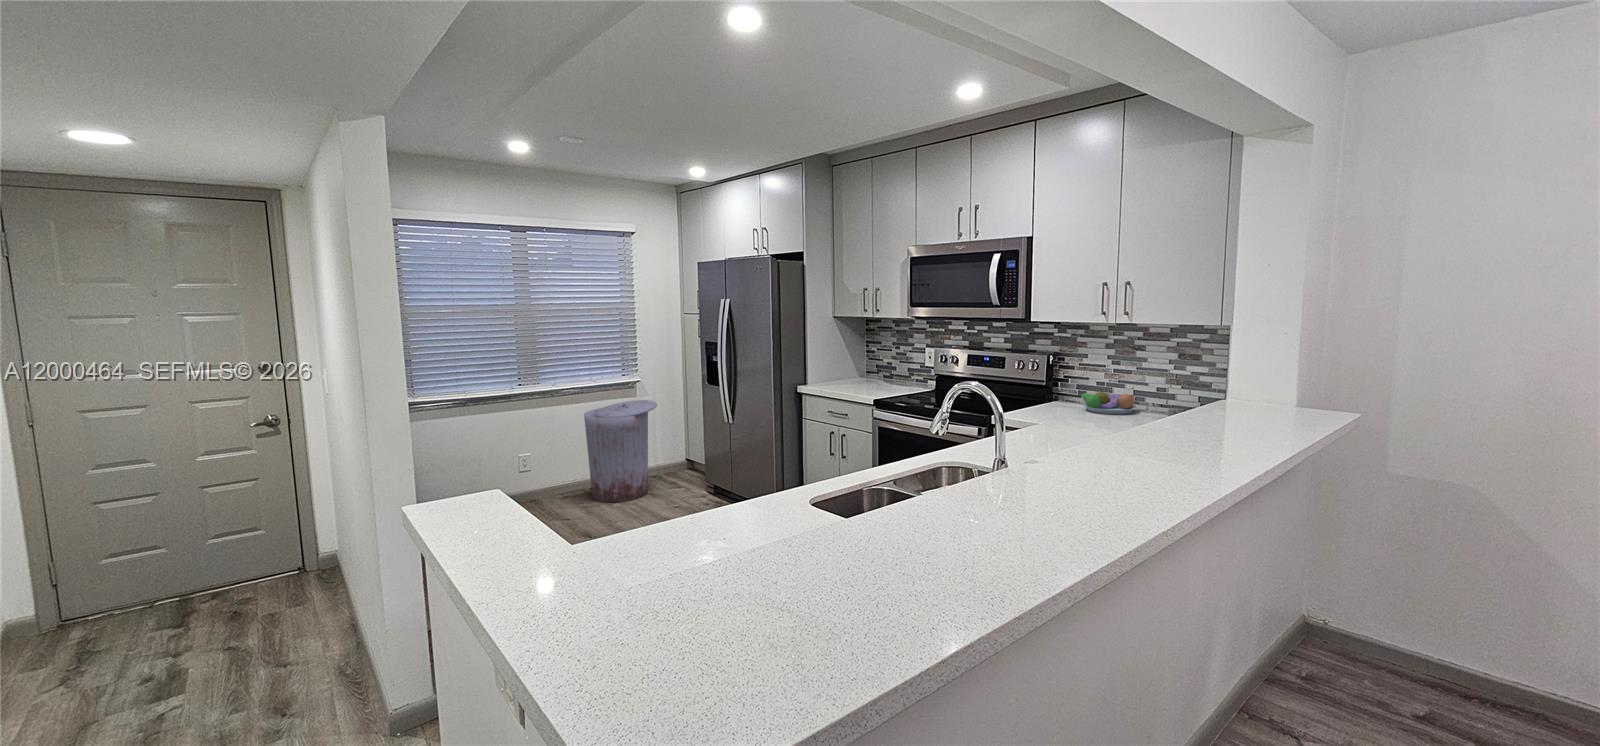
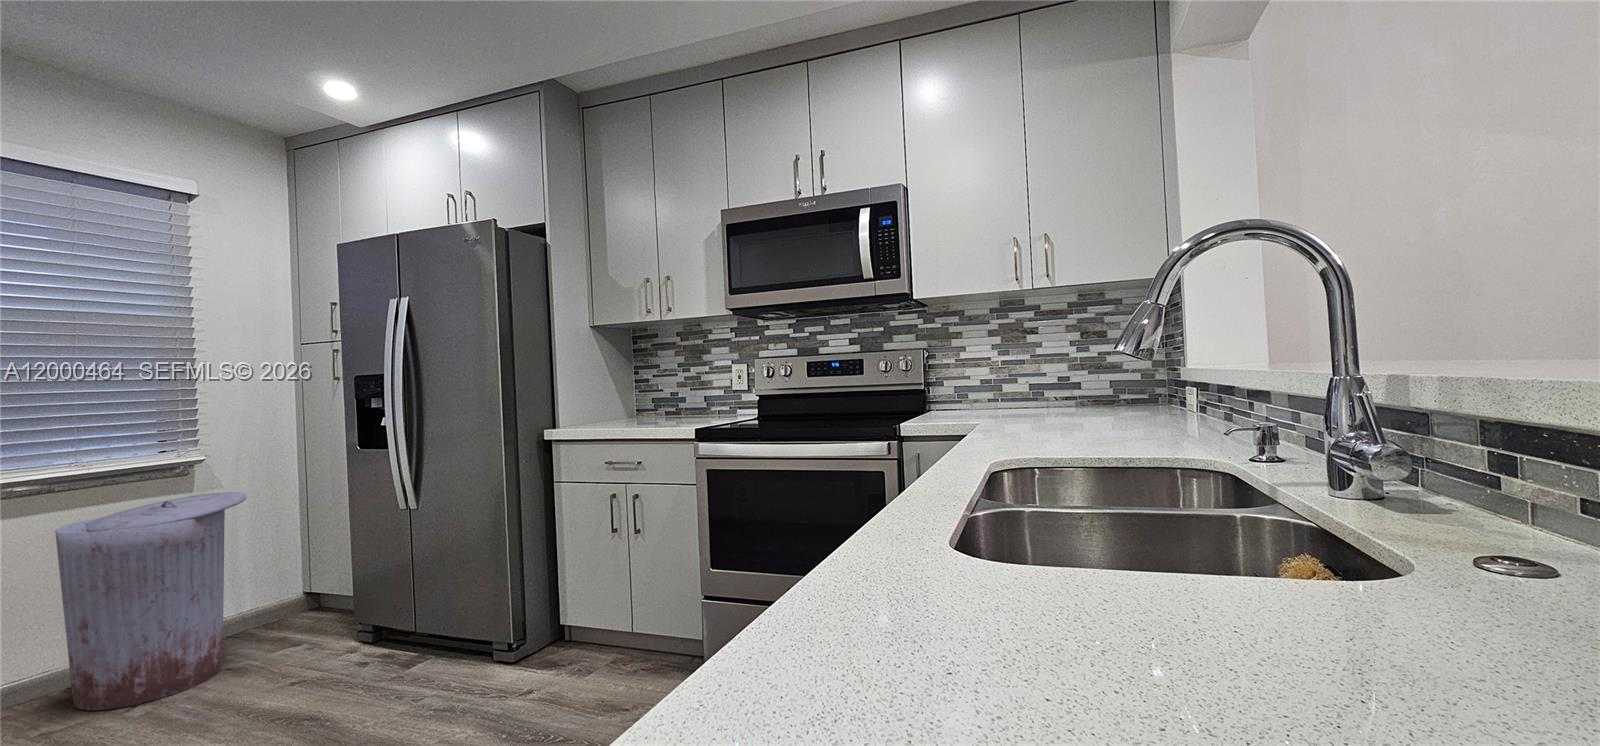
fruit bowl: present [1078,389,1137,414] -> none [978,383,1052,410]

